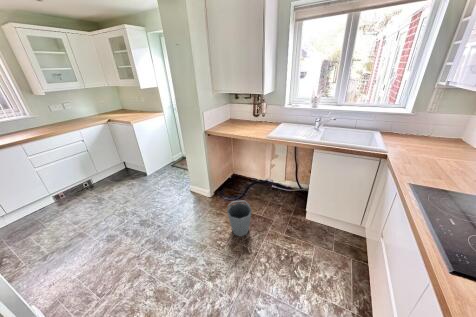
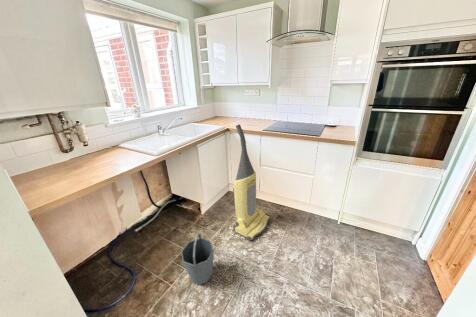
vacuum cleaner: none [279,143,334,292] -> present [233,124,270,241]

